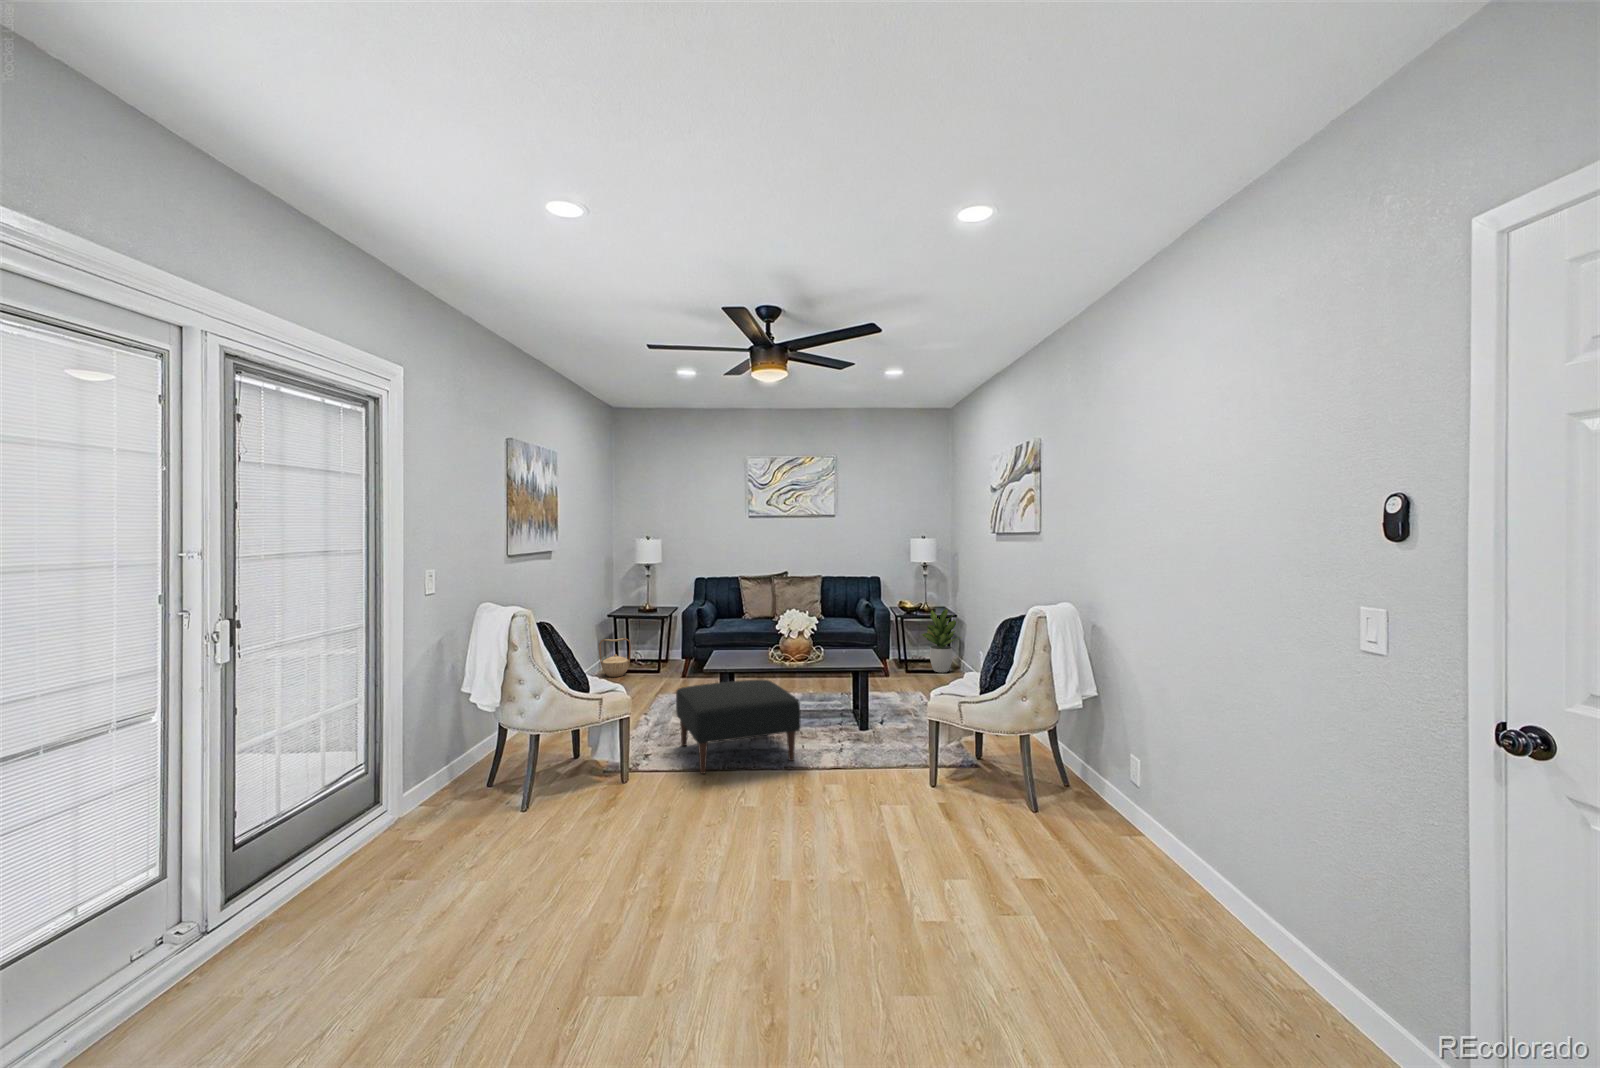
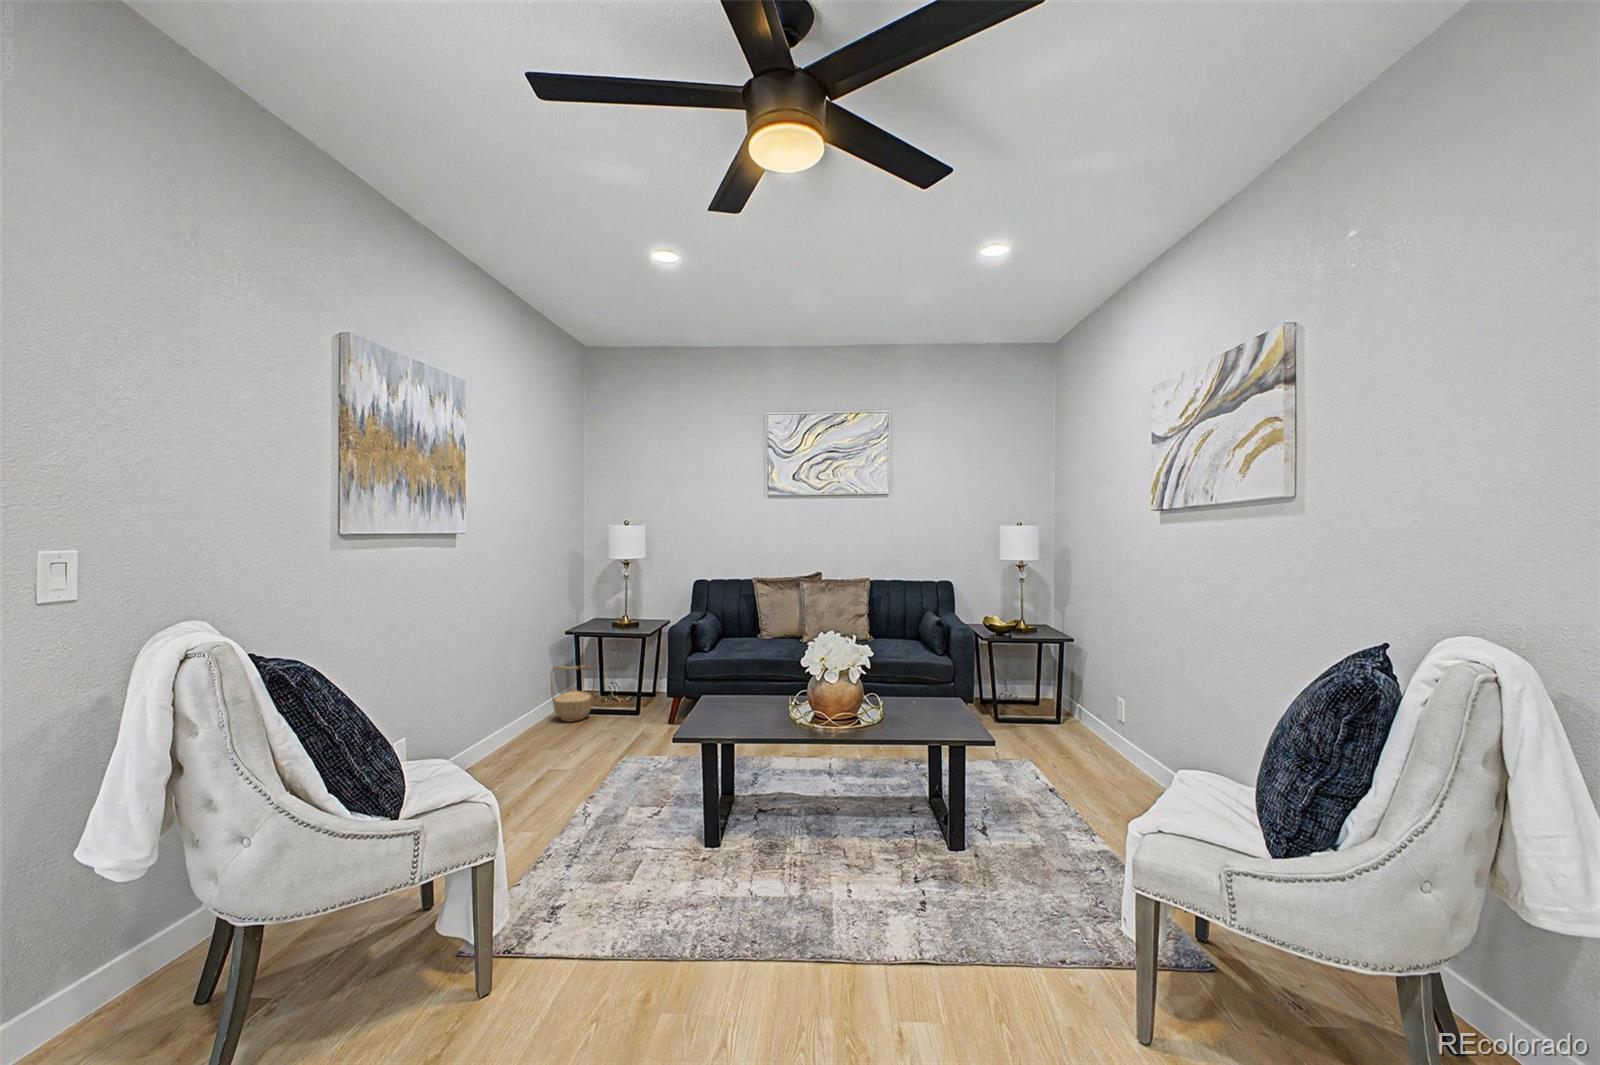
potted plant: present [922,610,957,672] -> none [1018,630,1083,724]
ottoman: present [676,680,800,774] -> none [619,757,845,972]

